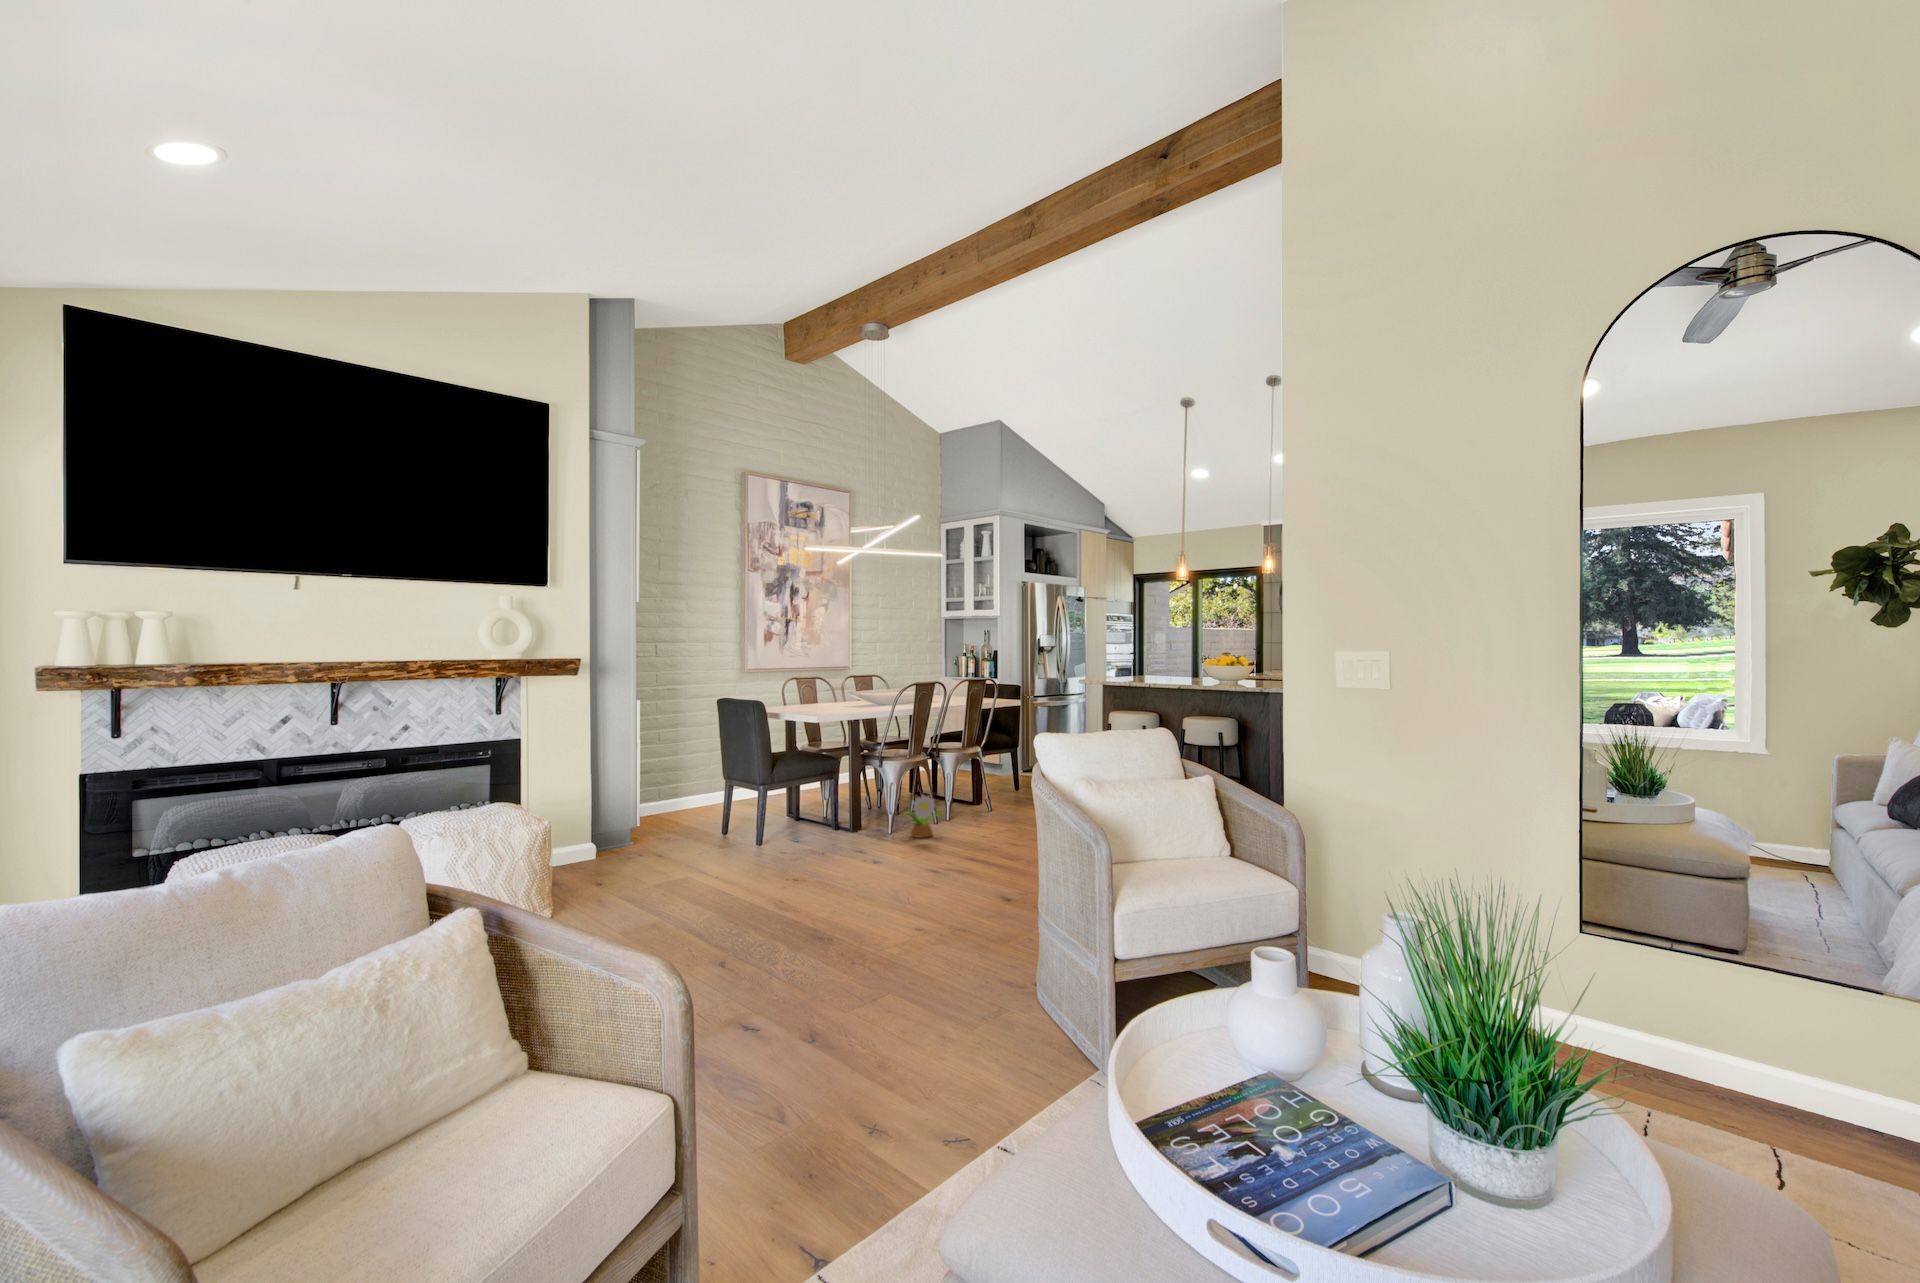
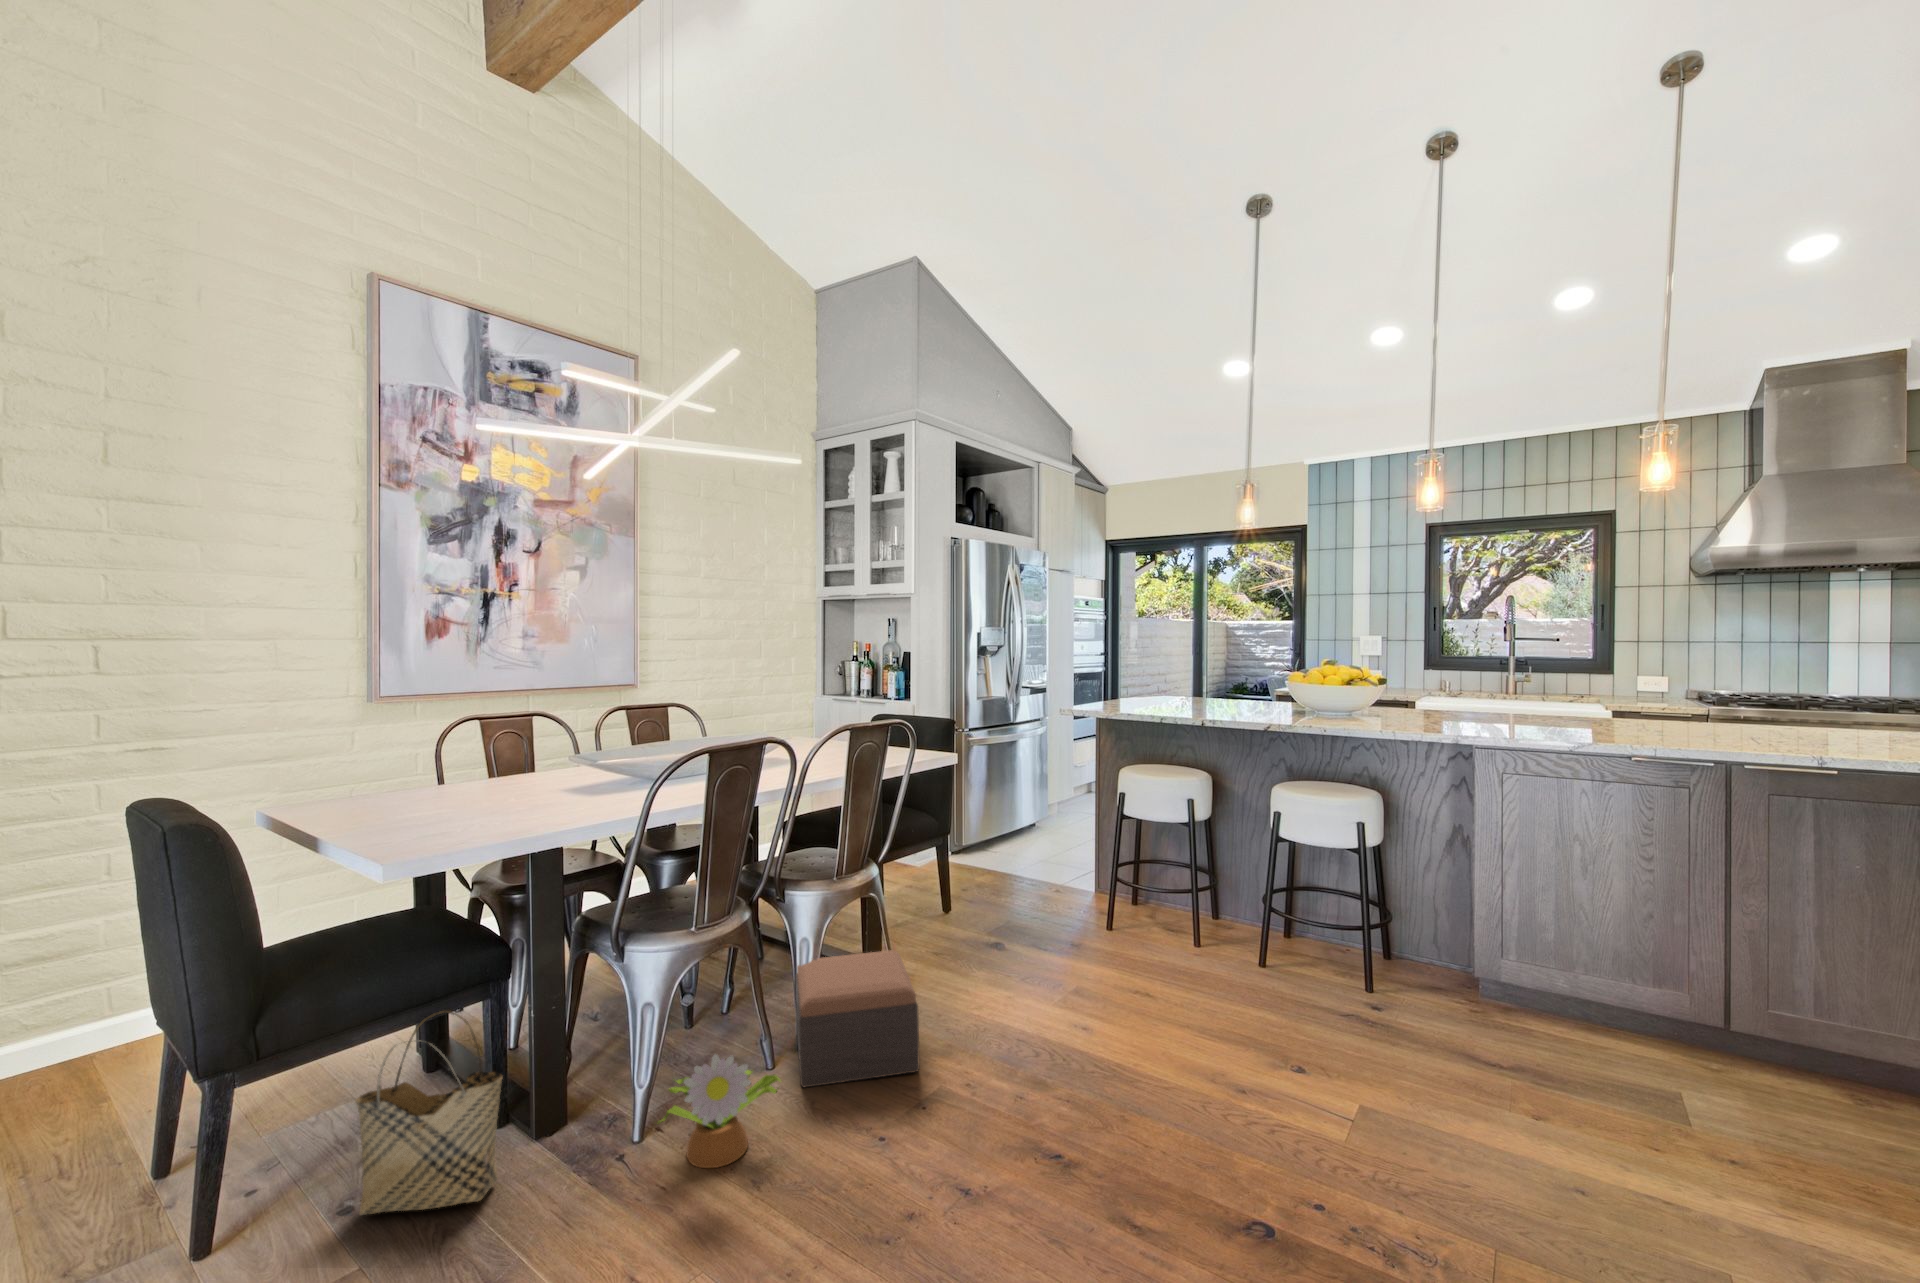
woven basket: none [802,776,848,840] -> present [355,1011,503,1215]
footstool: none [945,781,1000,826] -> present [795,950,920,1087]

